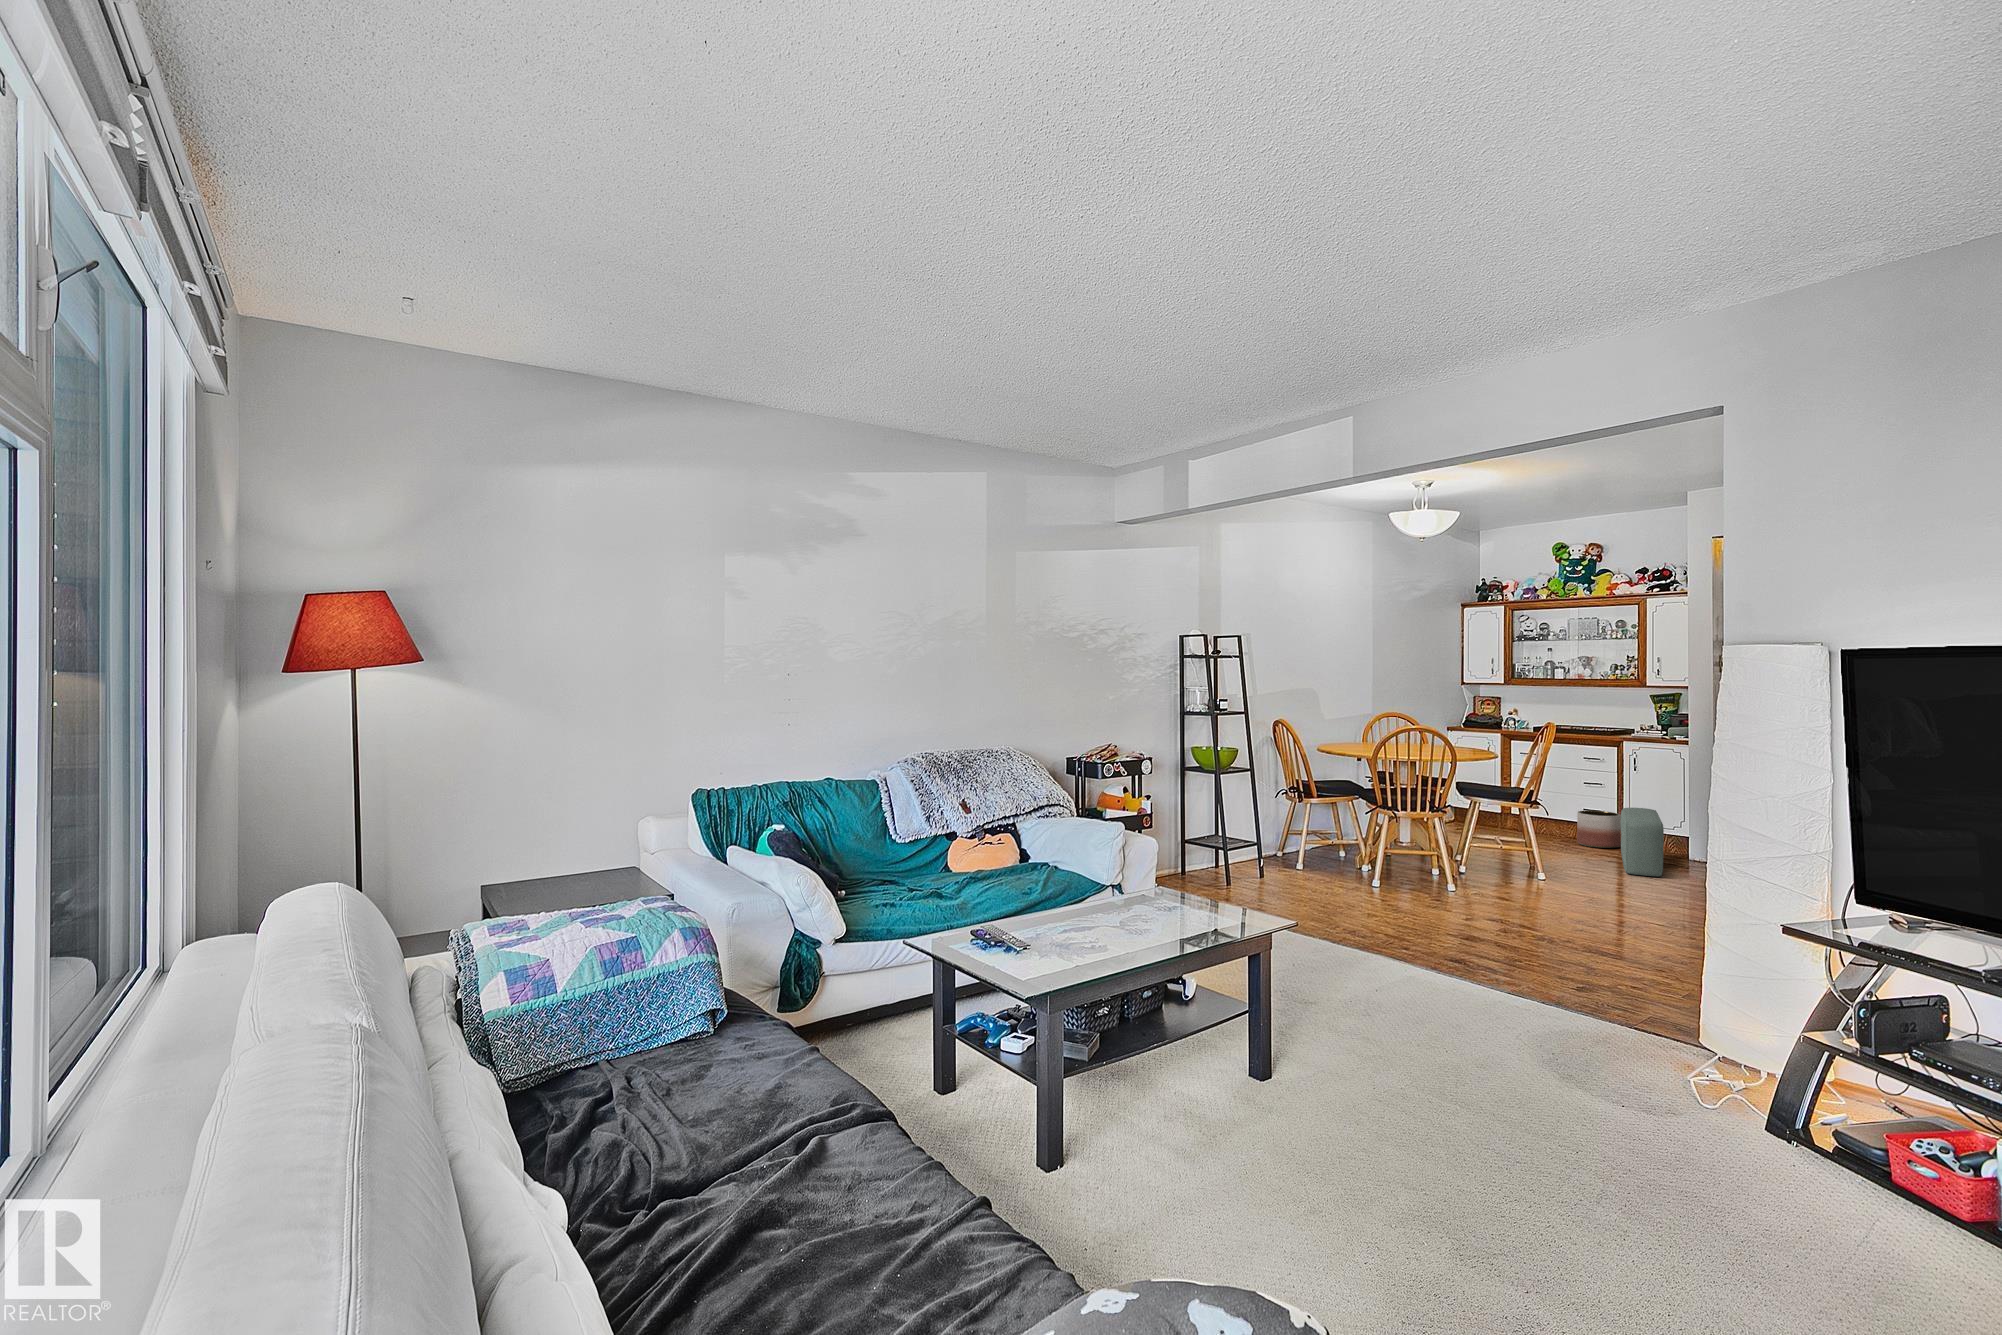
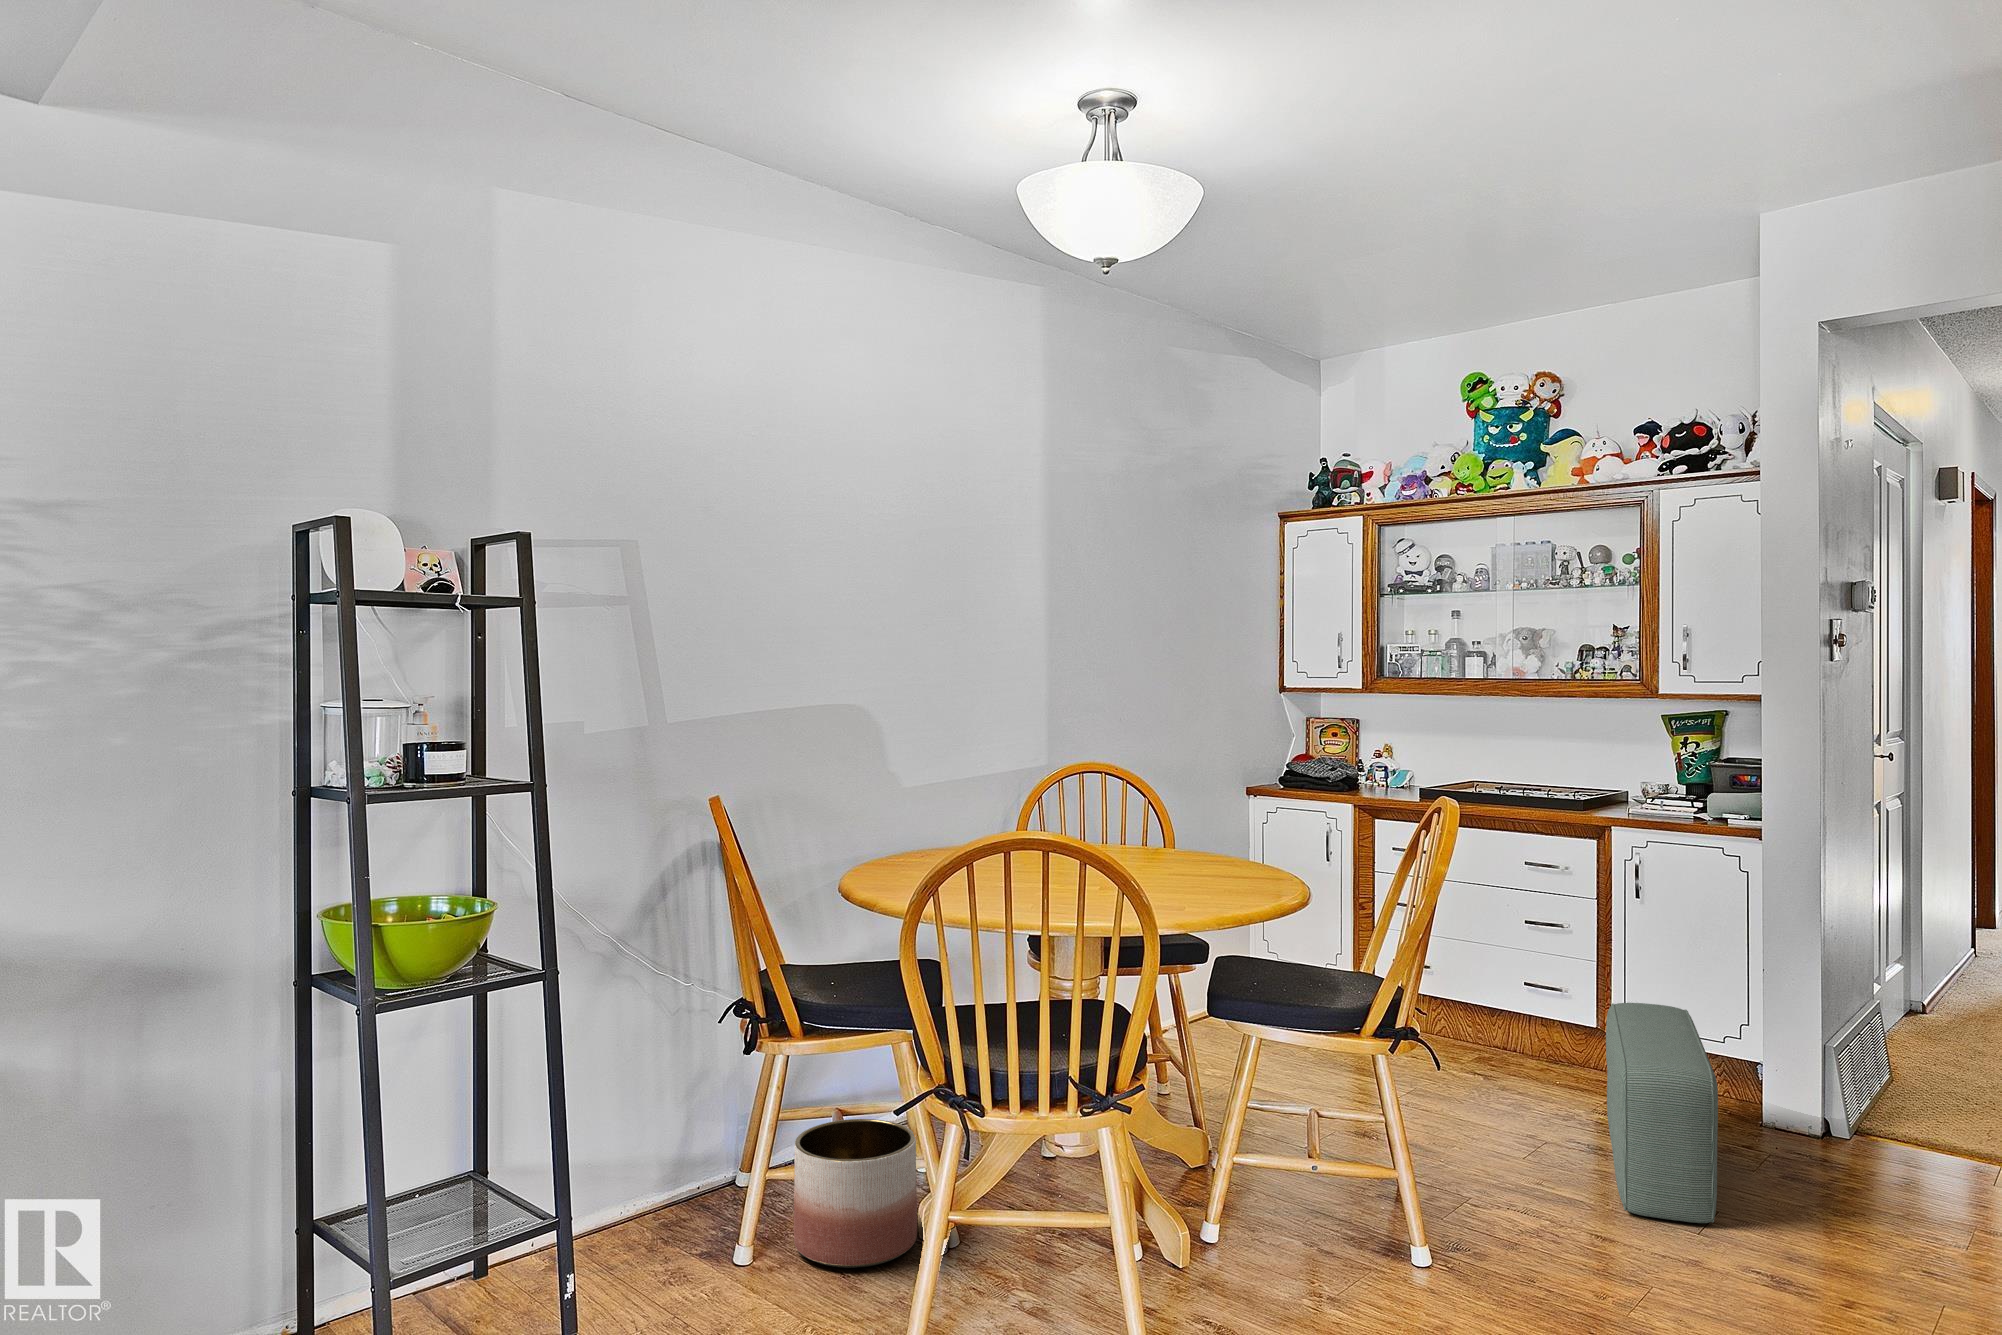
planter: present [1577,810,1621,848] -> present [794,1119,917,1268]

